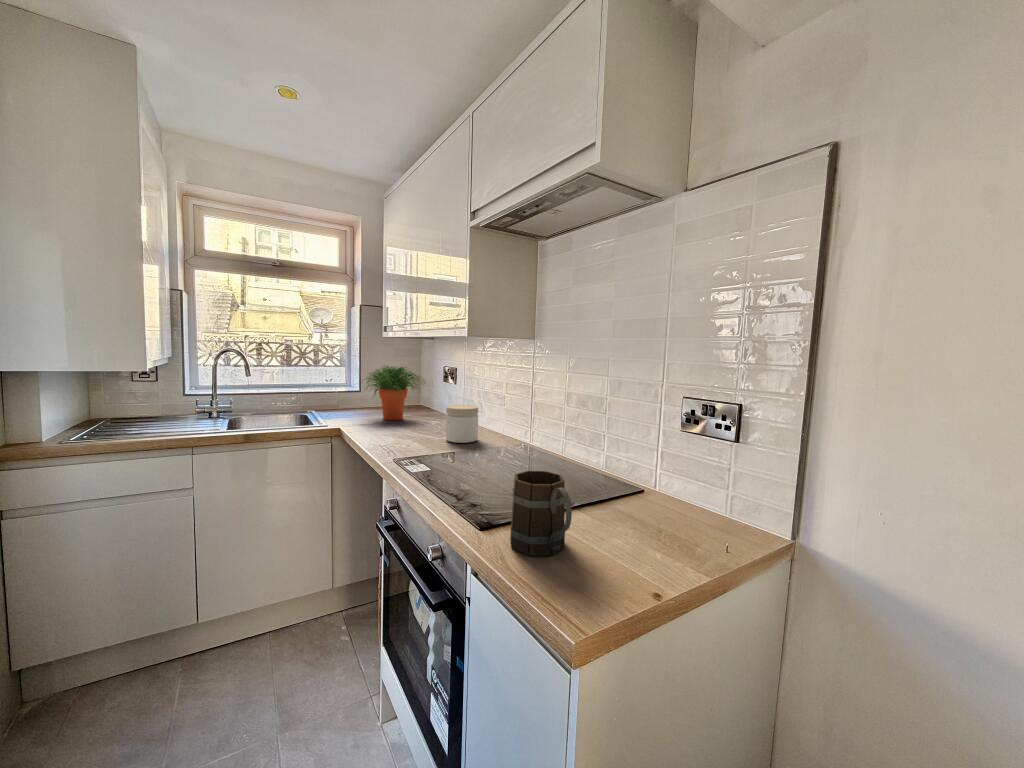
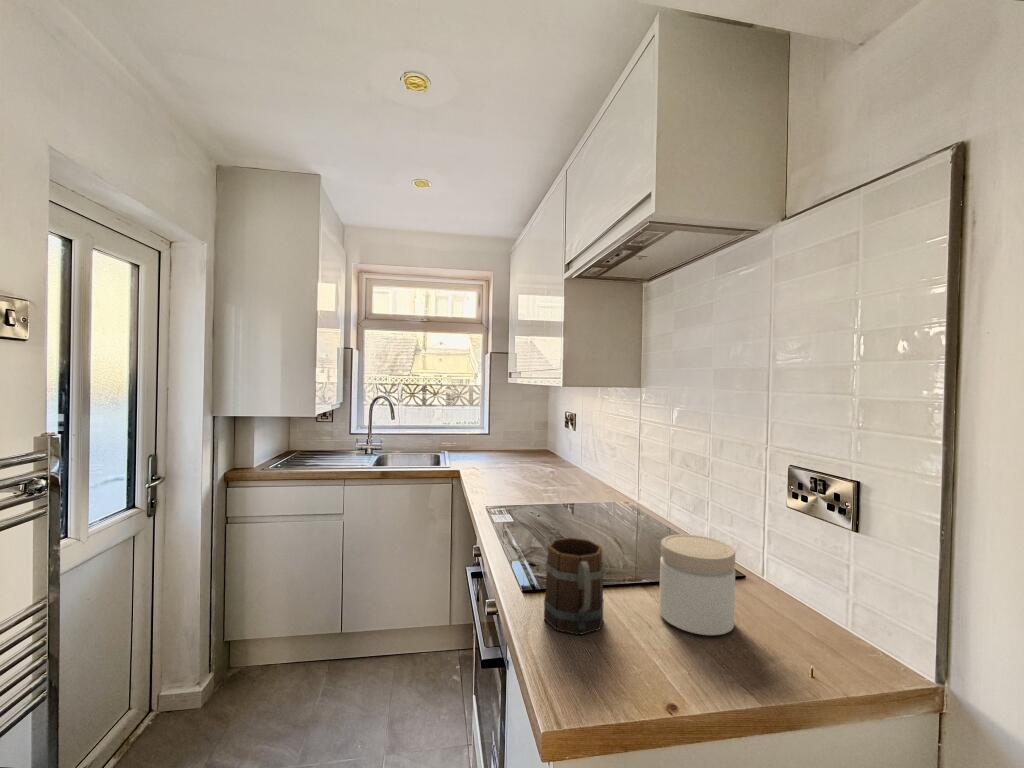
potted plant: present [366,366,425,420] -> none [483,411,545,465]
jar: present [446,405,478,443] -> present [659,534,735,635]

